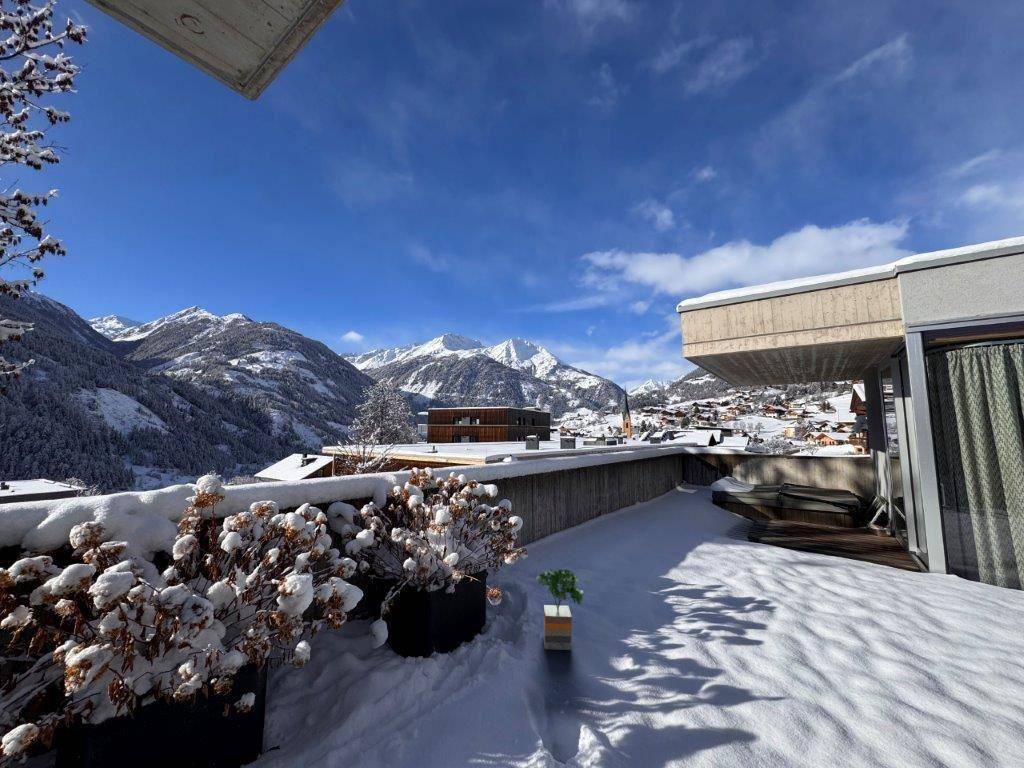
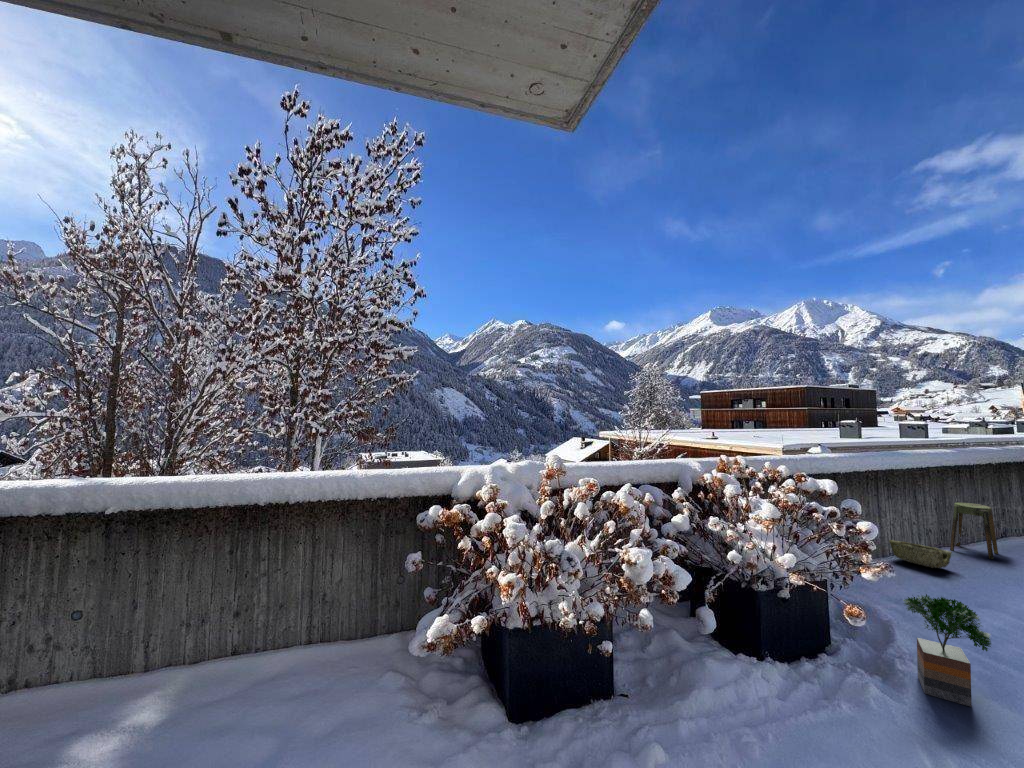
stool: none [580,493,605,533] -> present [950,502,998,559]
woven basket: none [543,528,579,546] -> present [889,540,952,568]

